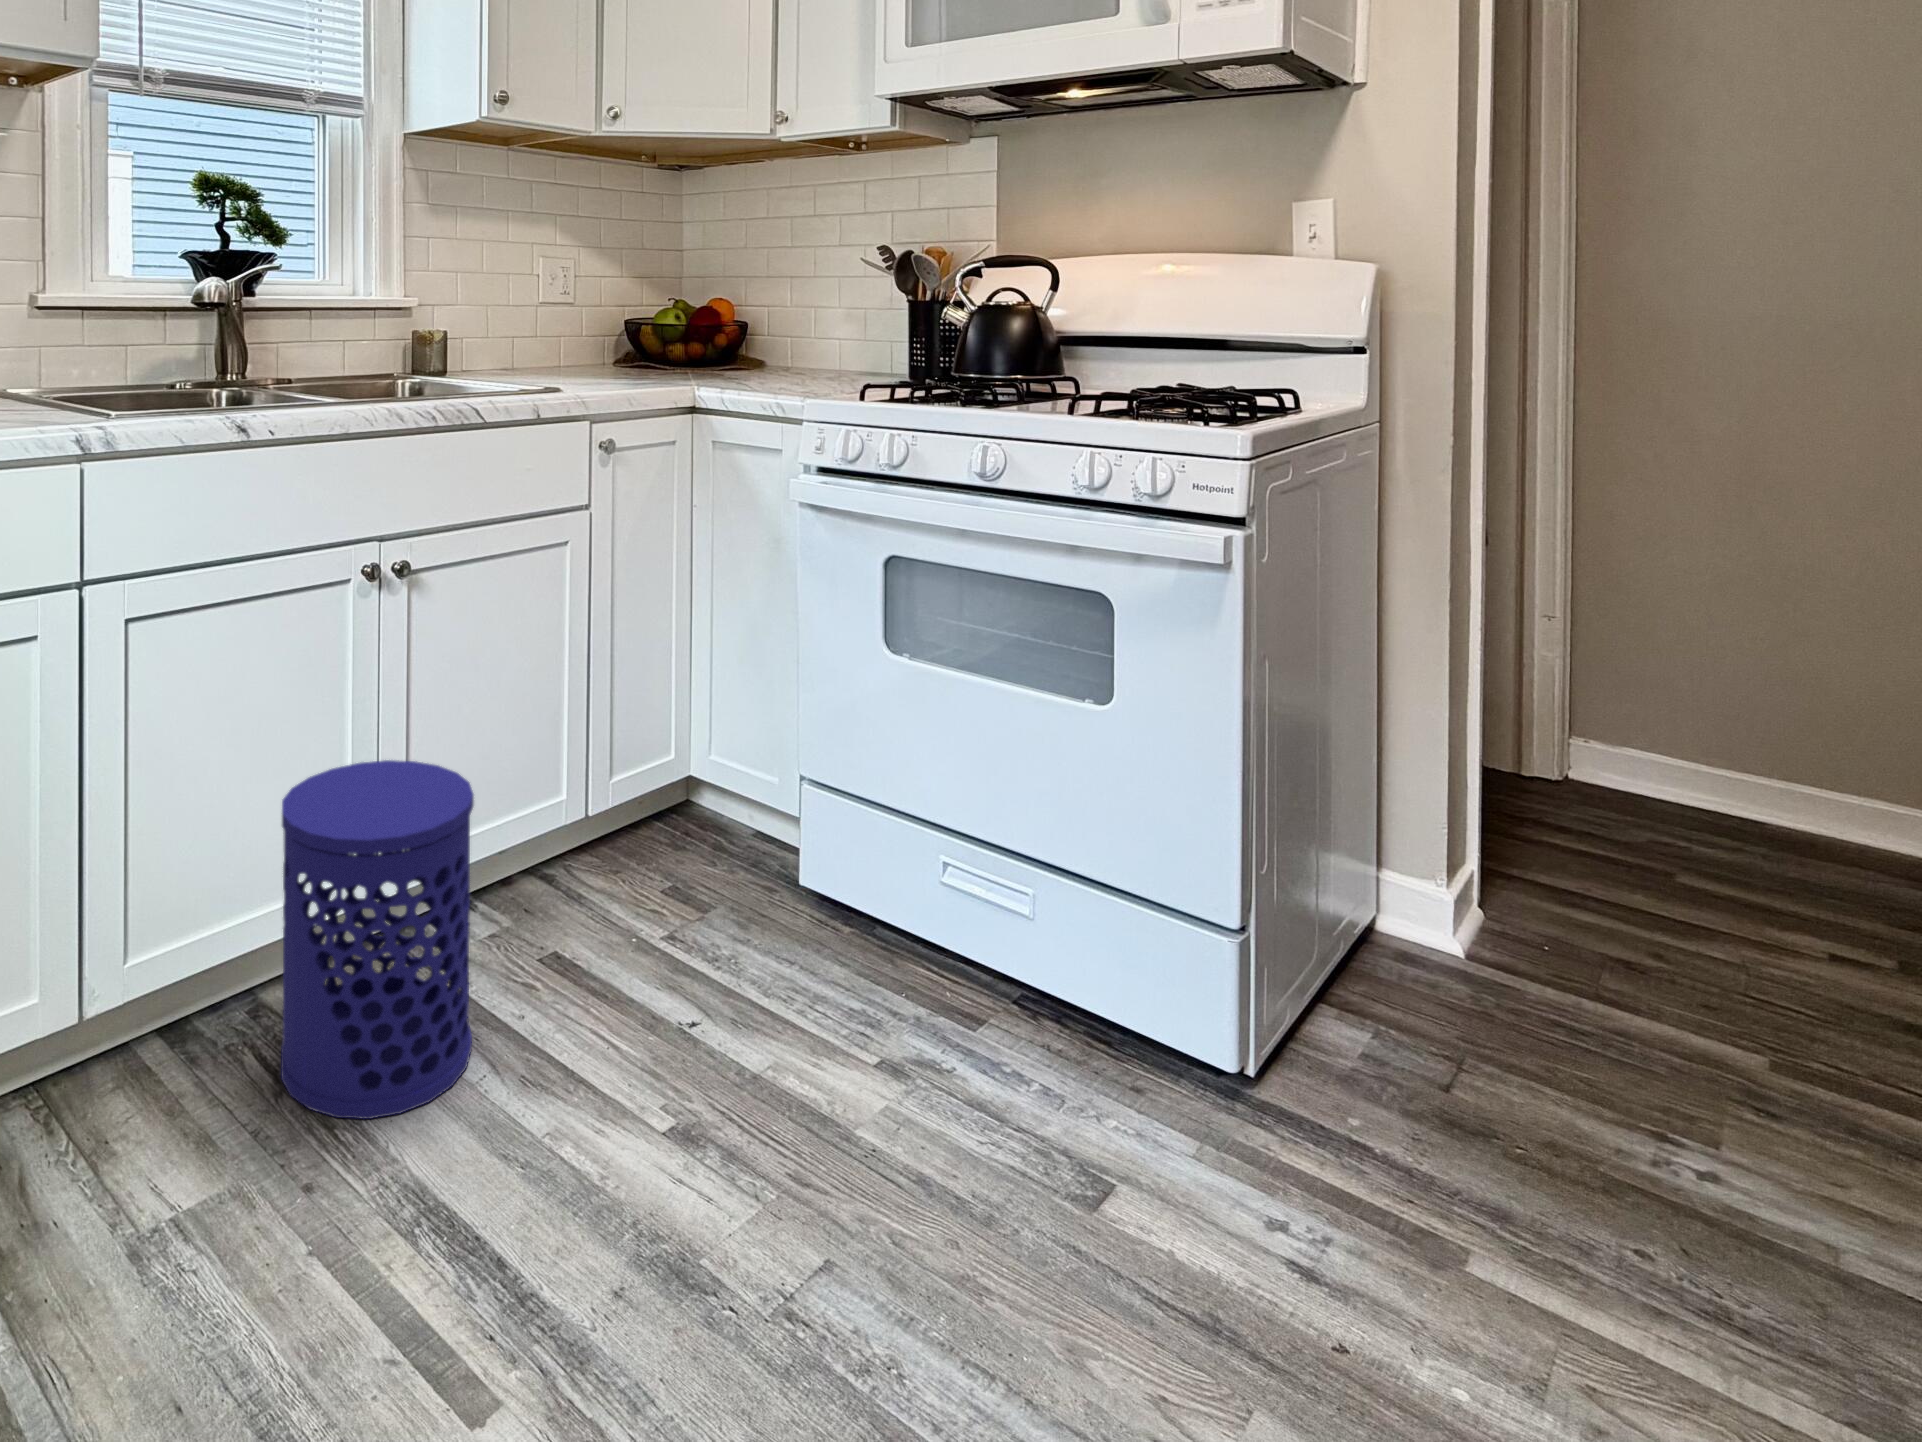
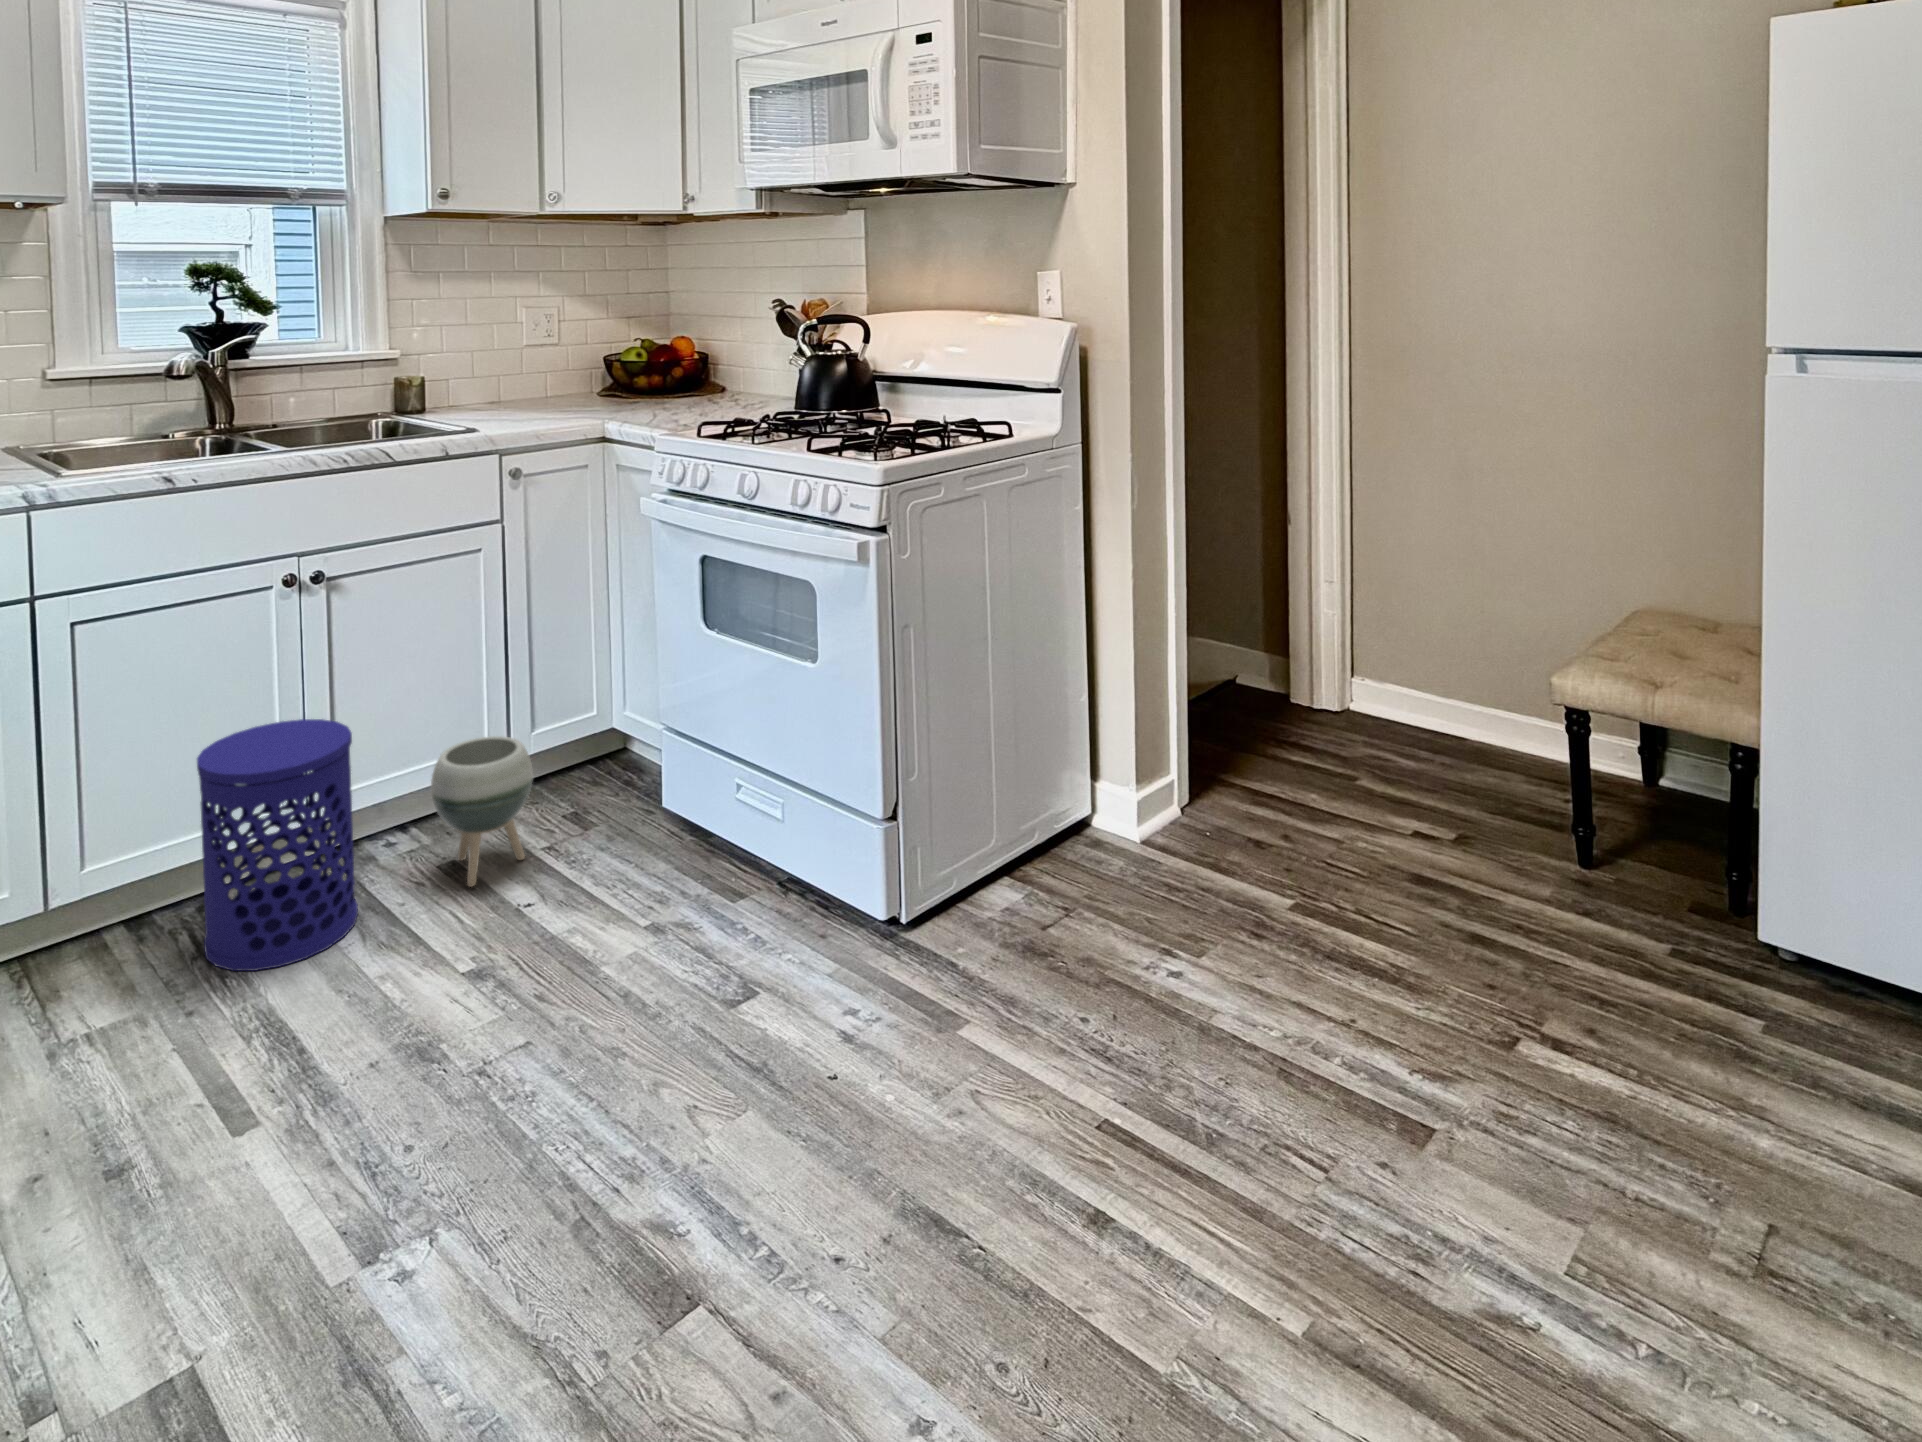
planter: none [541,789,668,995] -> present [431,736,533,887]

